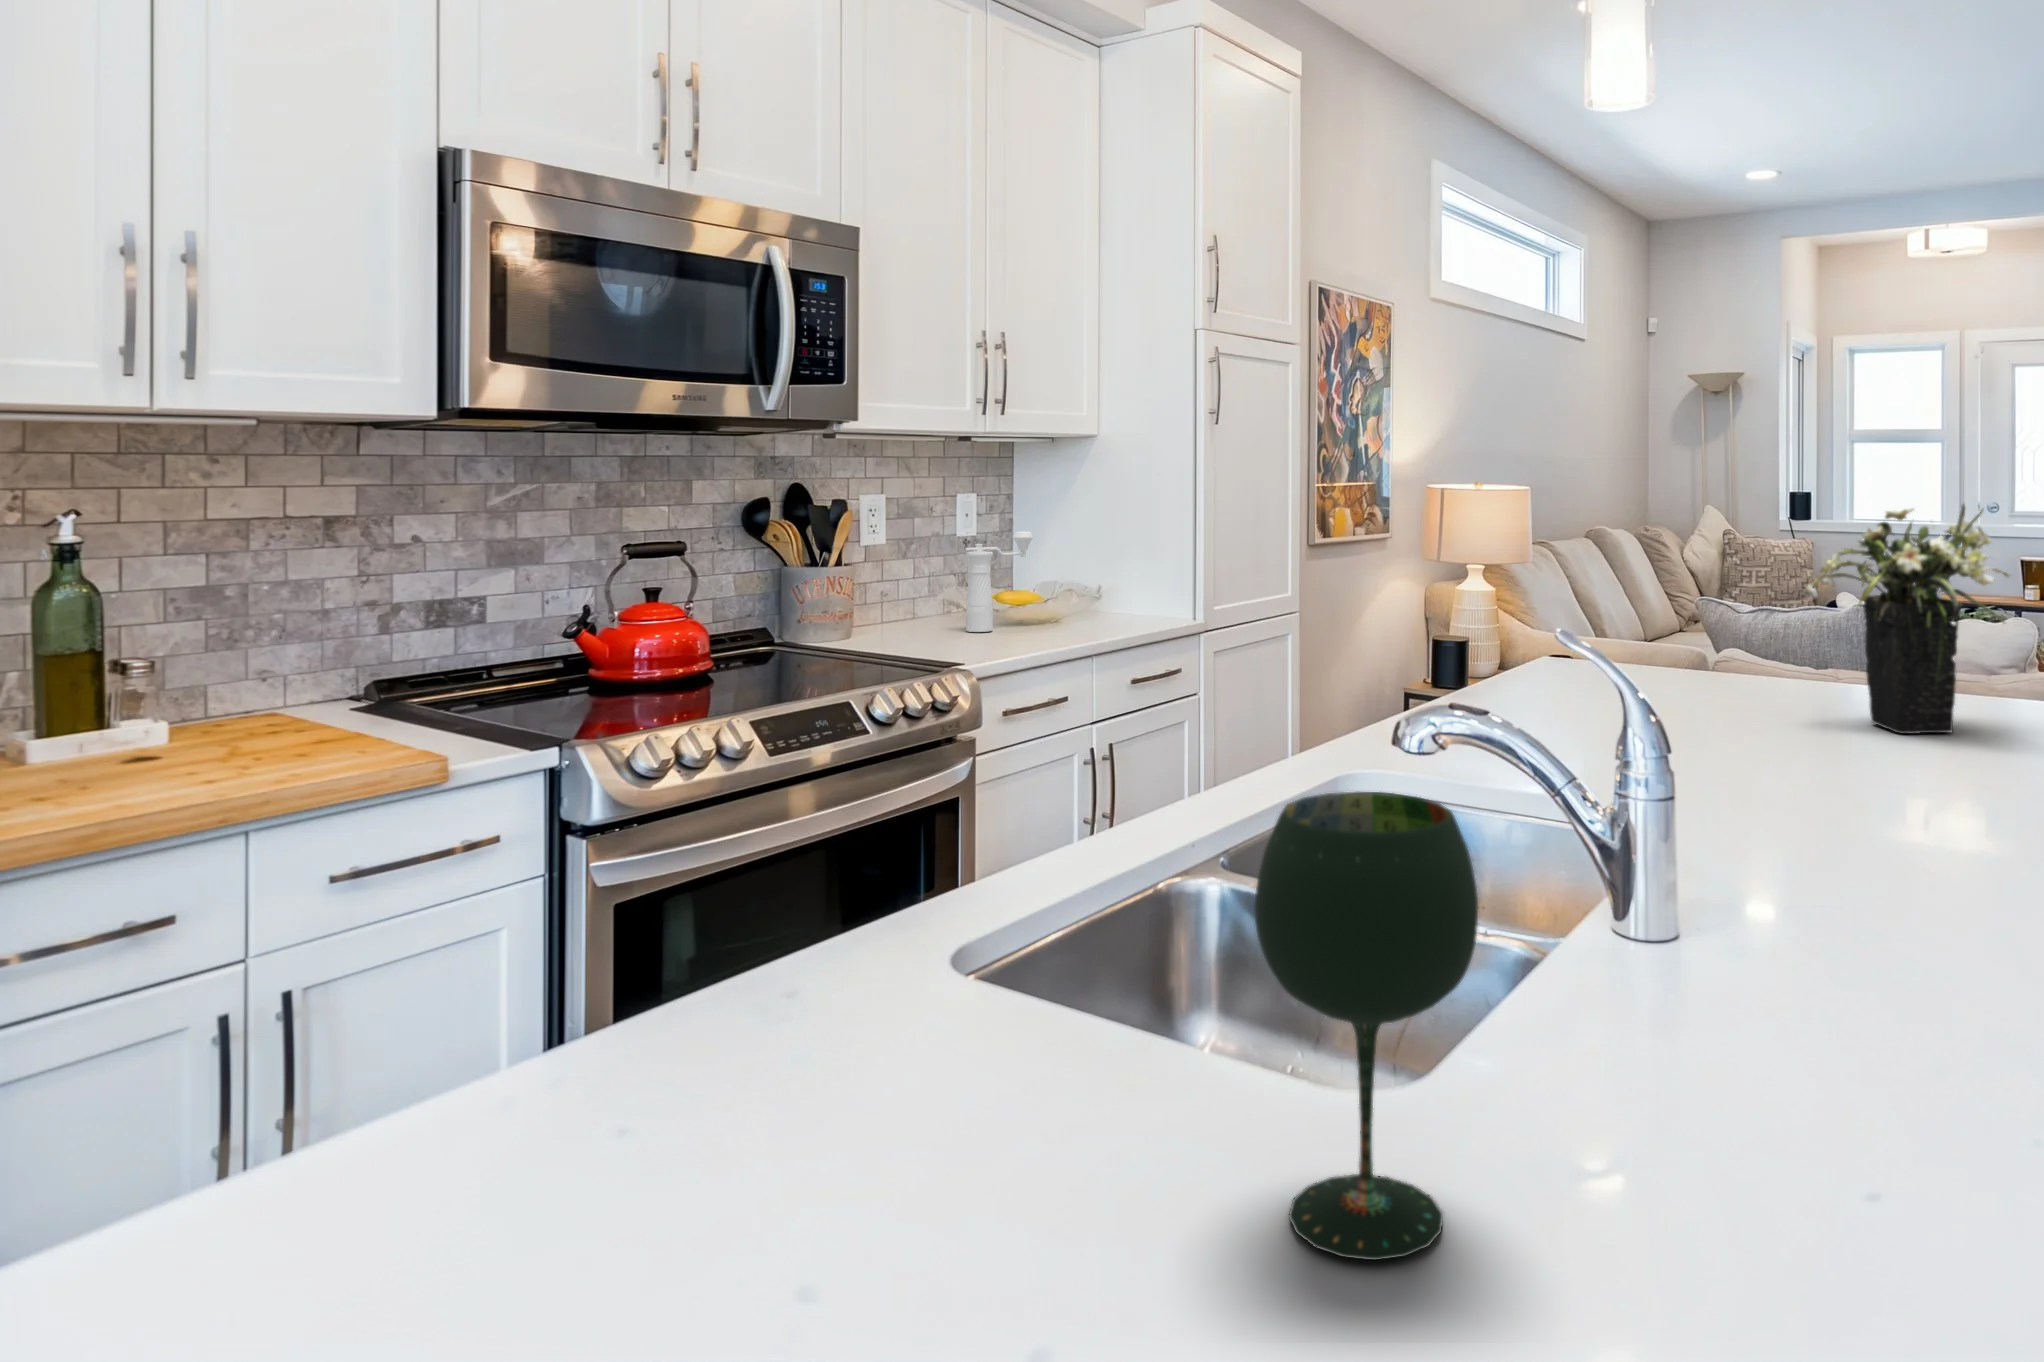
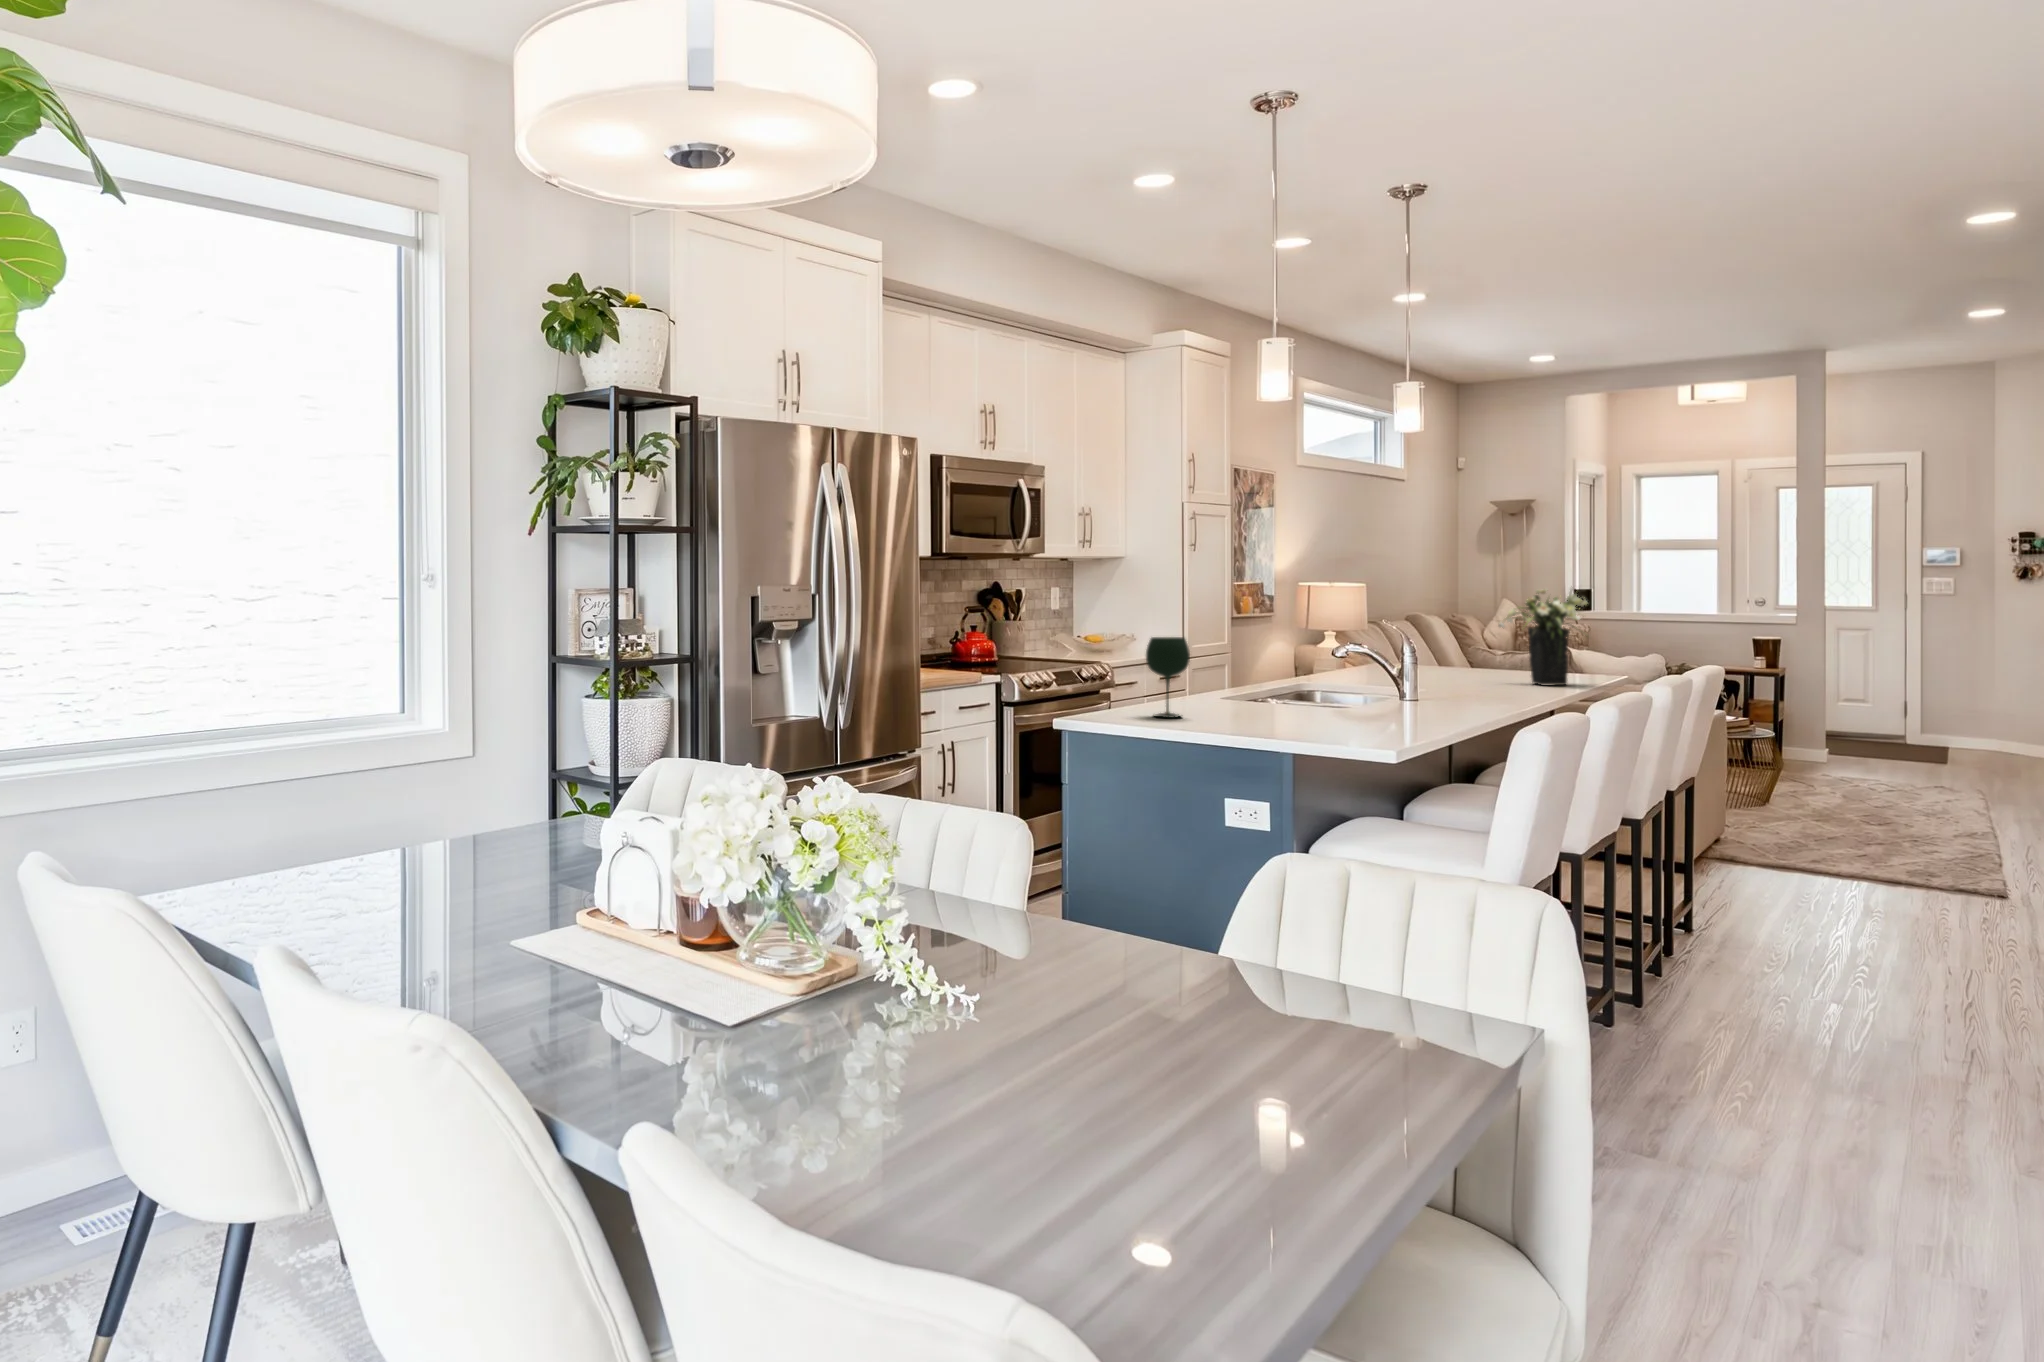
pepper mill: present [966,532,1033,632] -> none [1071,606,1102,655]
wine glass: present [1254,792,1478,1261] -> present [1146,637,1190,718]

